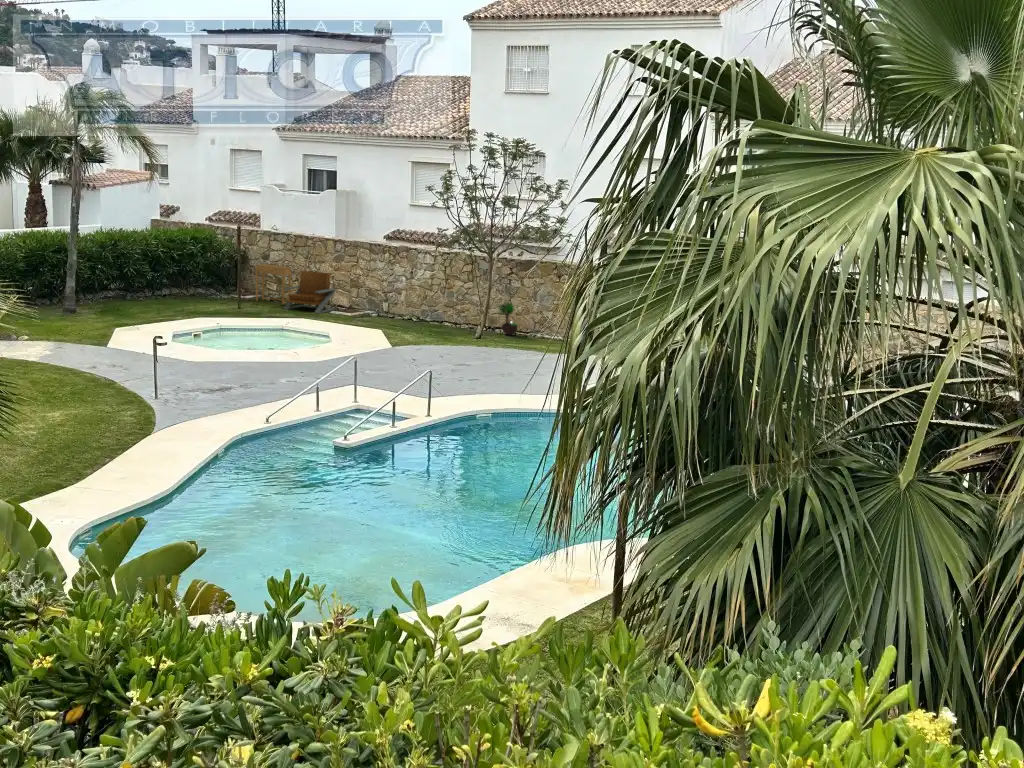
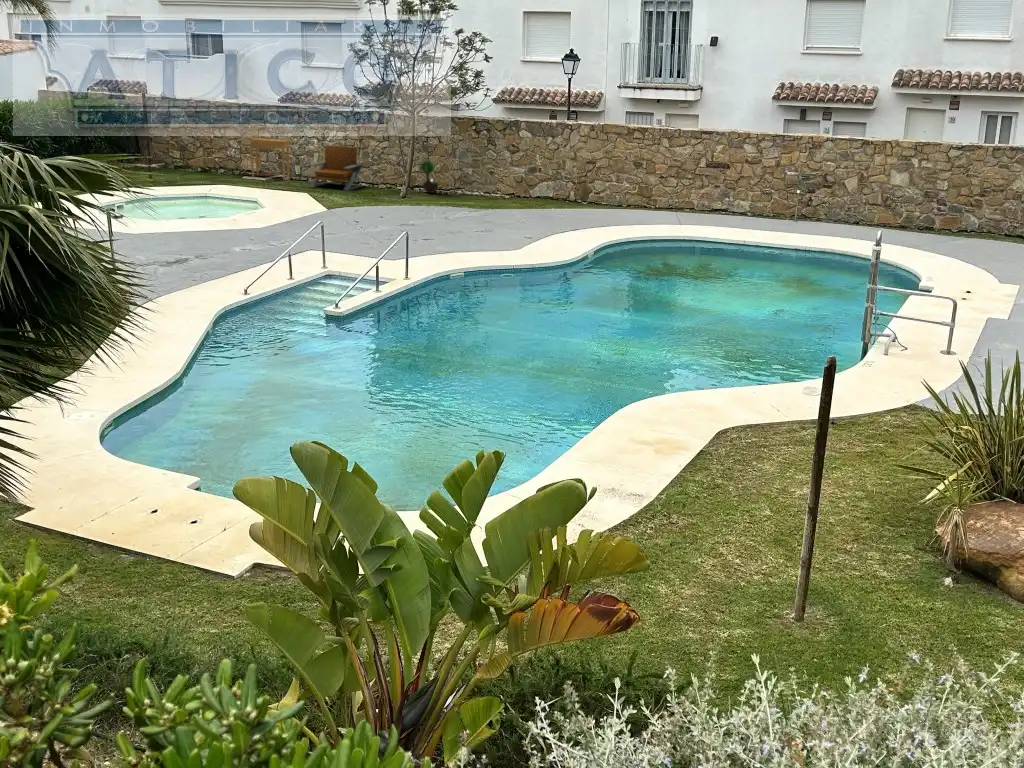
side table: present [256,264,291,304] -> present [250,138,290,180]
lounge chair: present [283,271,336,313] -> present [309,145,363,191]

